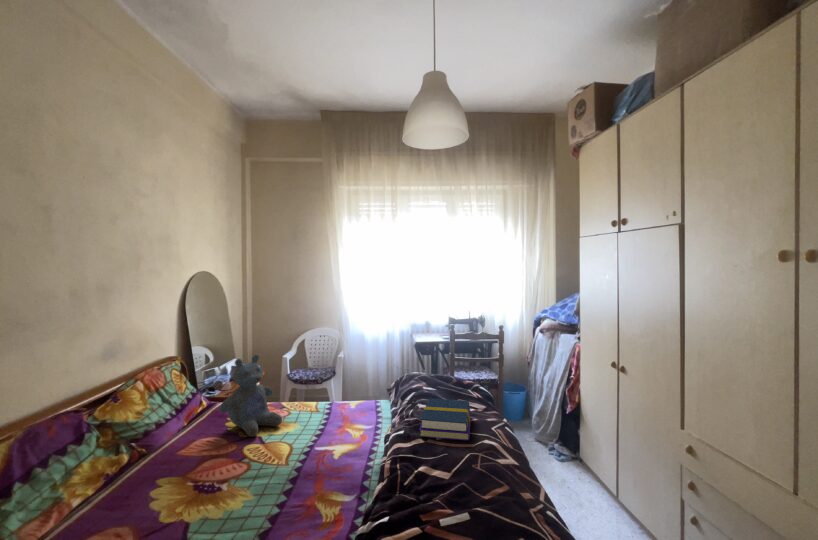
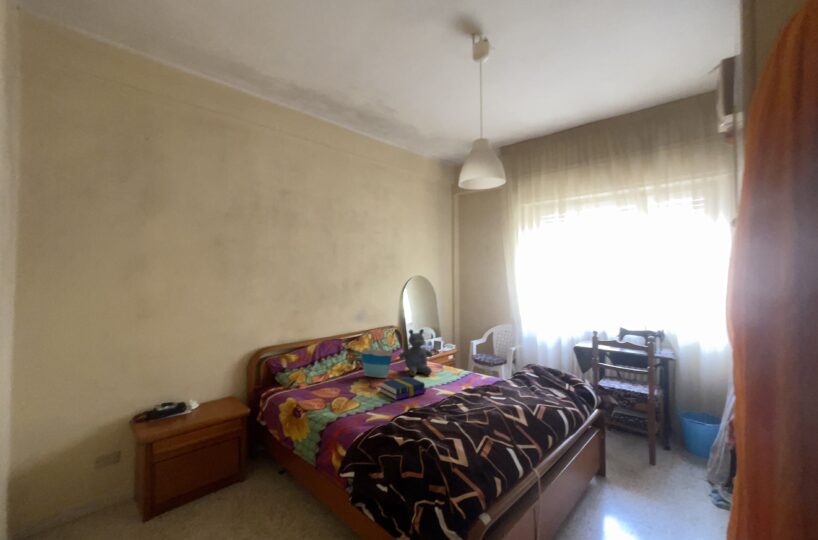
tote bag: none [148,378,221,468] -> present [362,332,392,378]
book: present [419,398,470,440] -> present [380,377,426,400]

